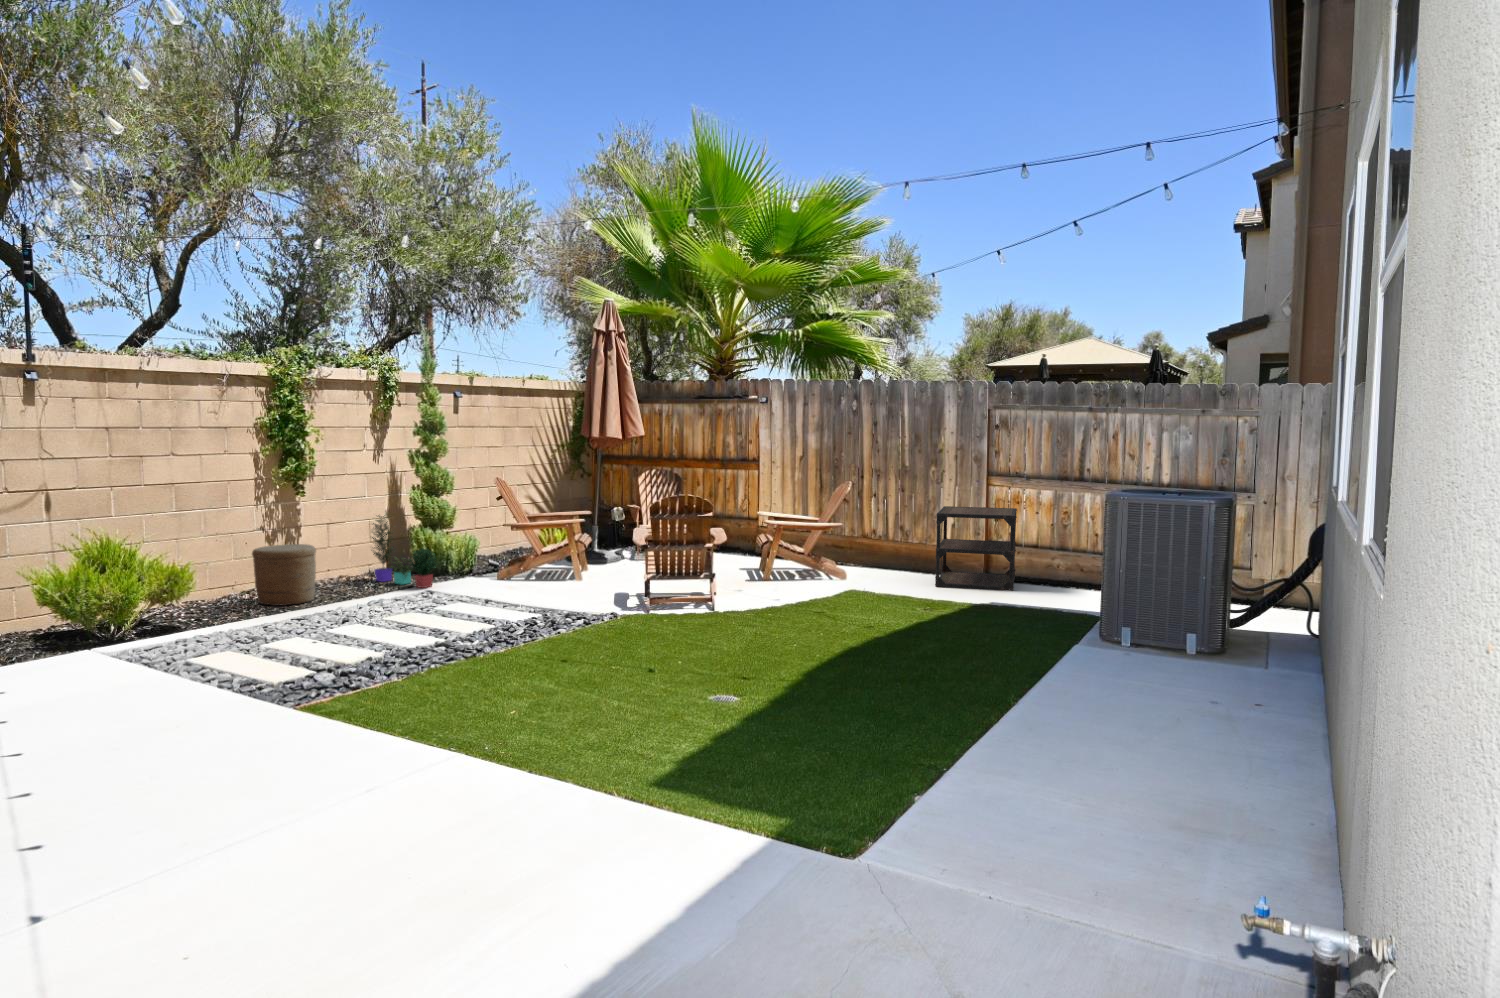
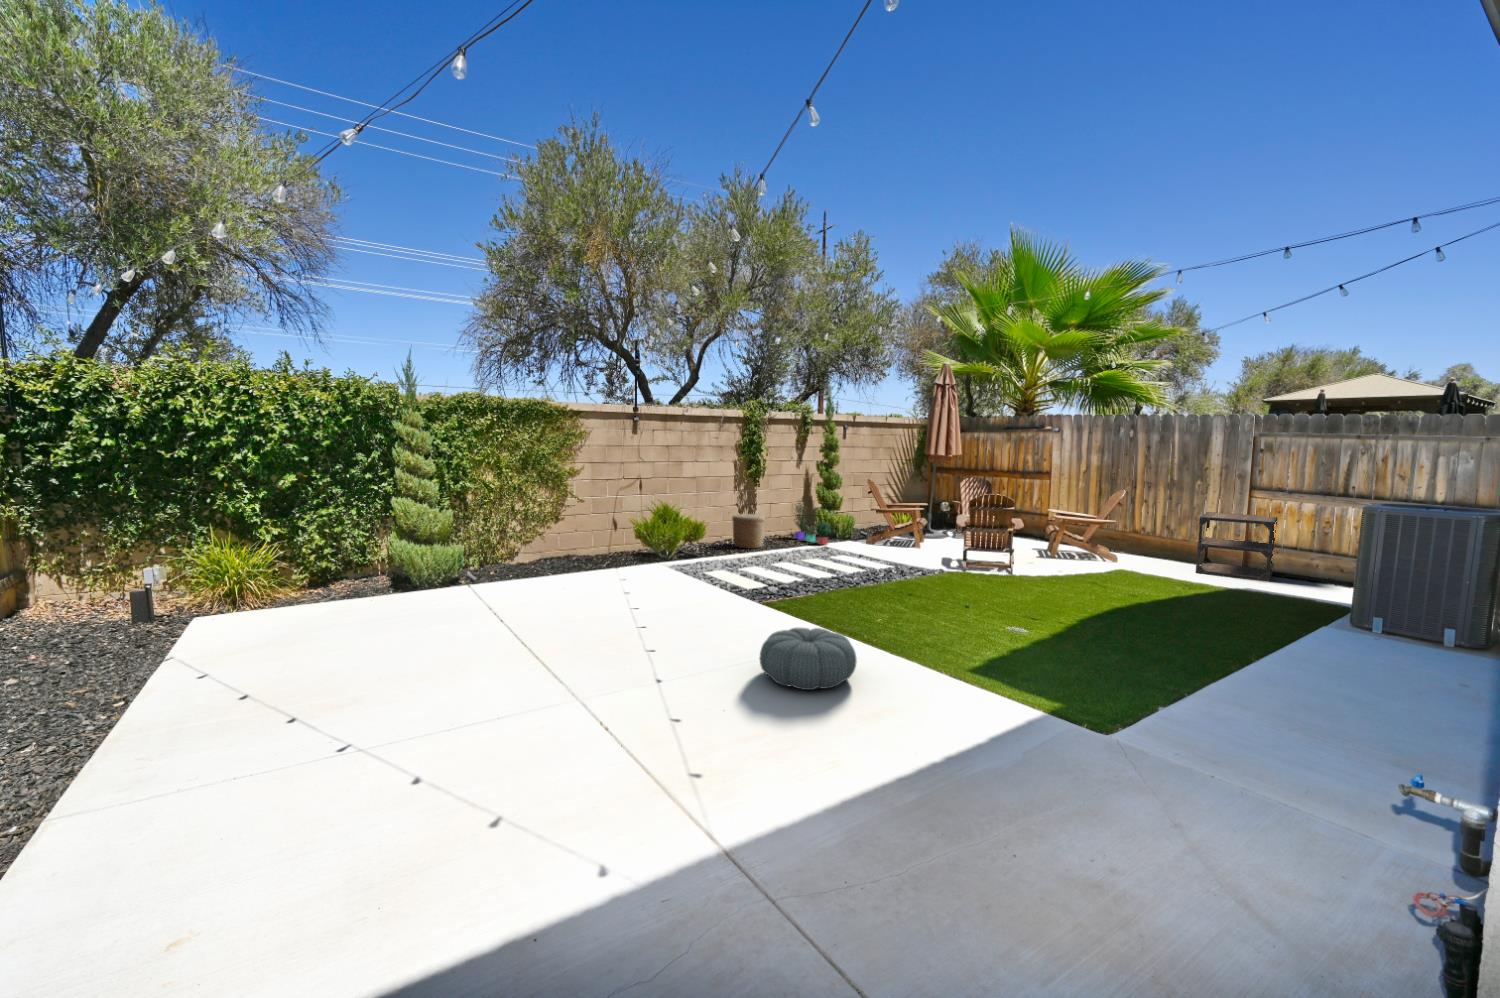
pouf: none [277,750,467,873] -> present [760,628,857,690]

